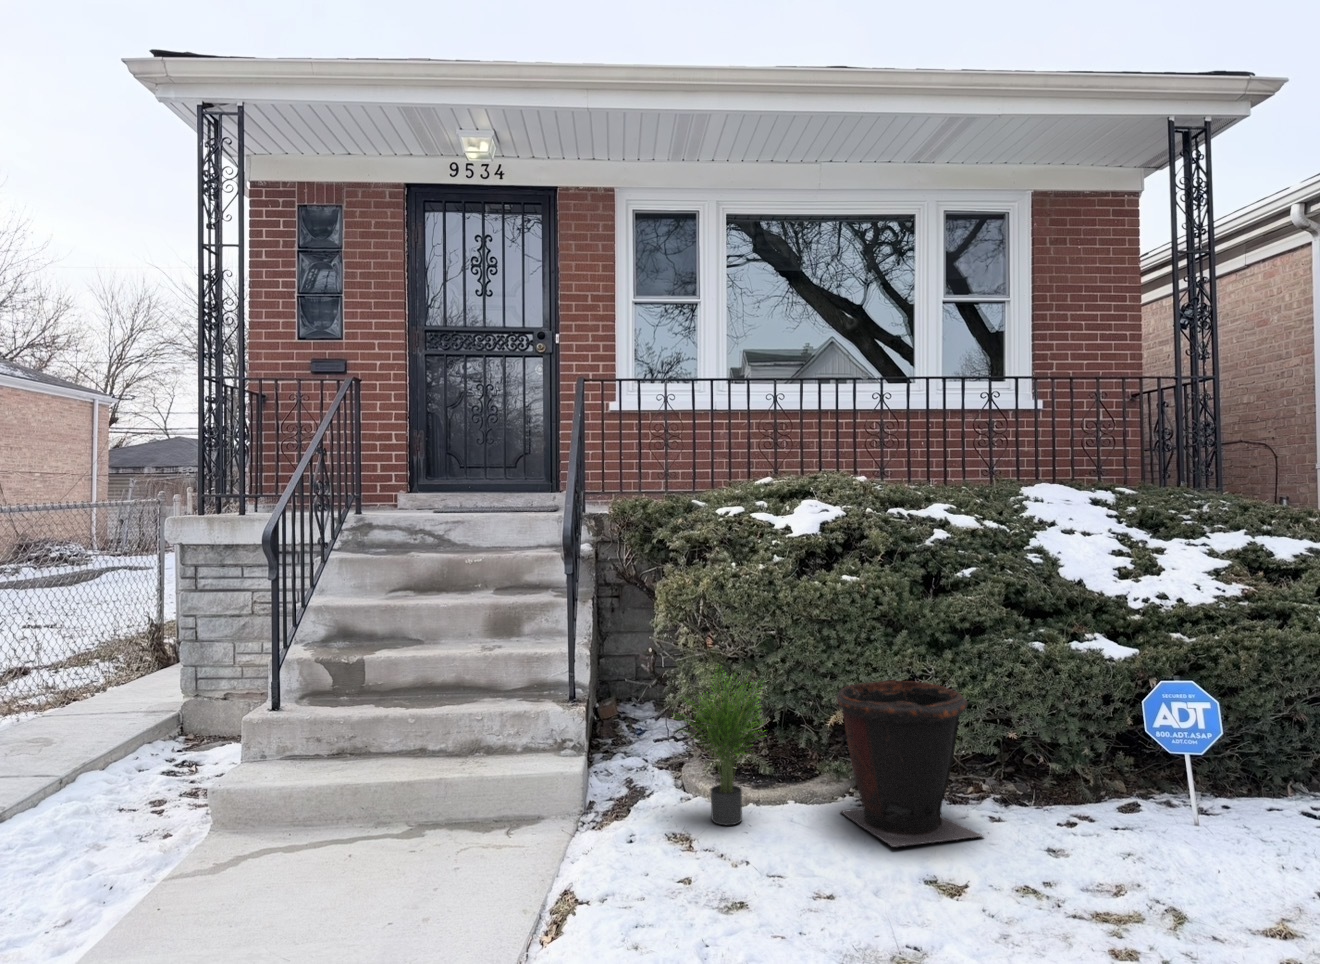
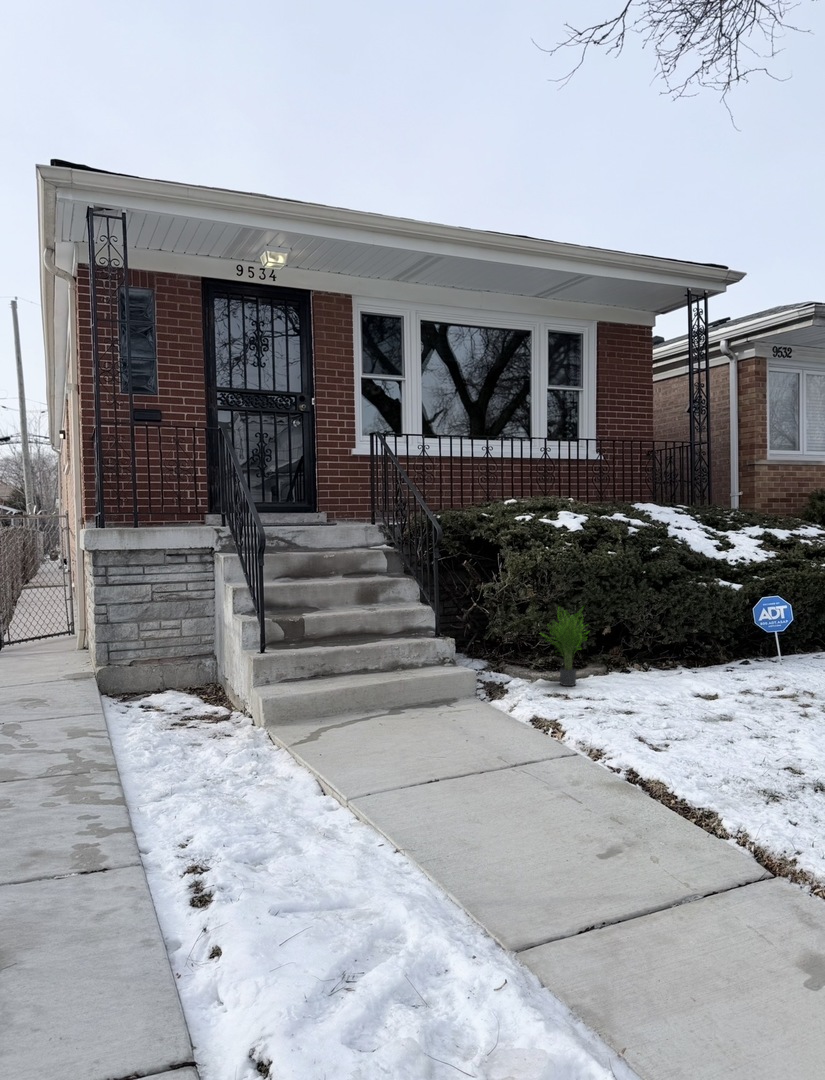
bucket: present [837,681,983,847] -> none [613,609,686,684]

